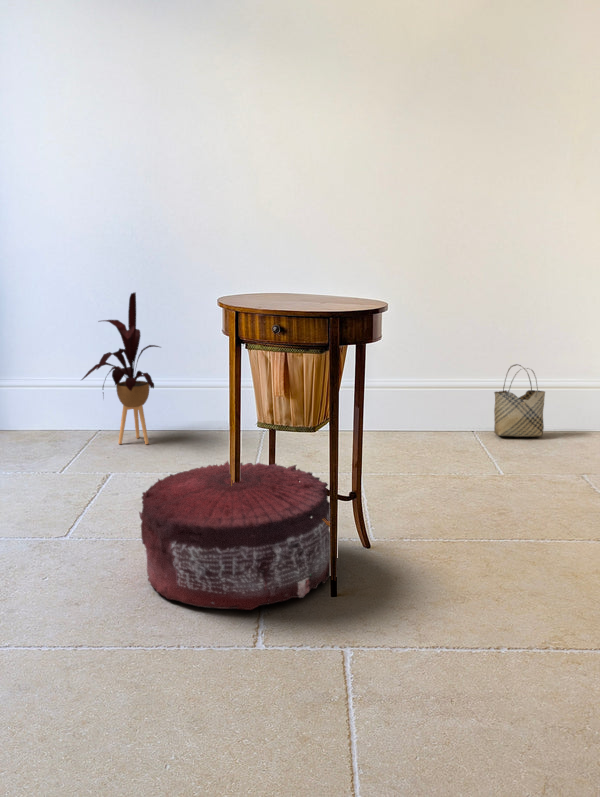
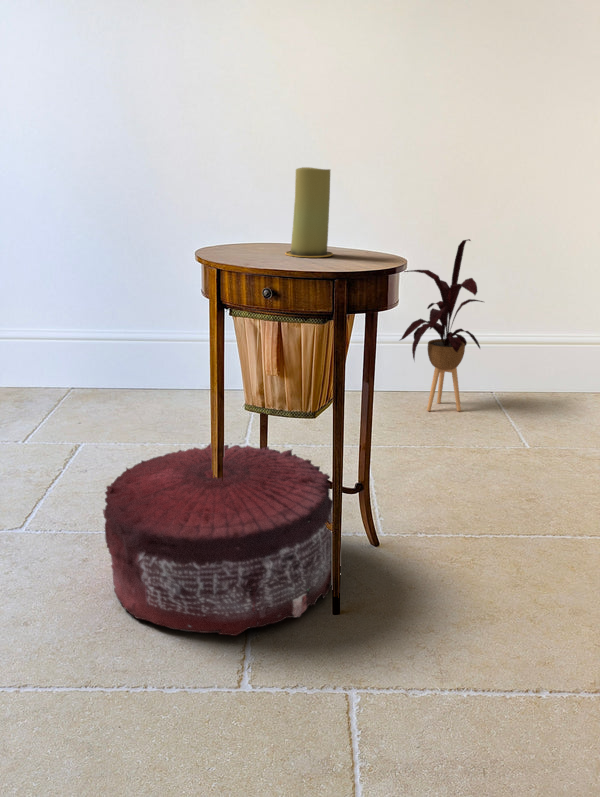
candle: none [290,231,329,302] -> present [285,167,333,257]
house plant: present [82,292,159,444] -> present [400,239,483,411]
woven basket: present [494,364,545,437] -> none [515,317,574,399]

